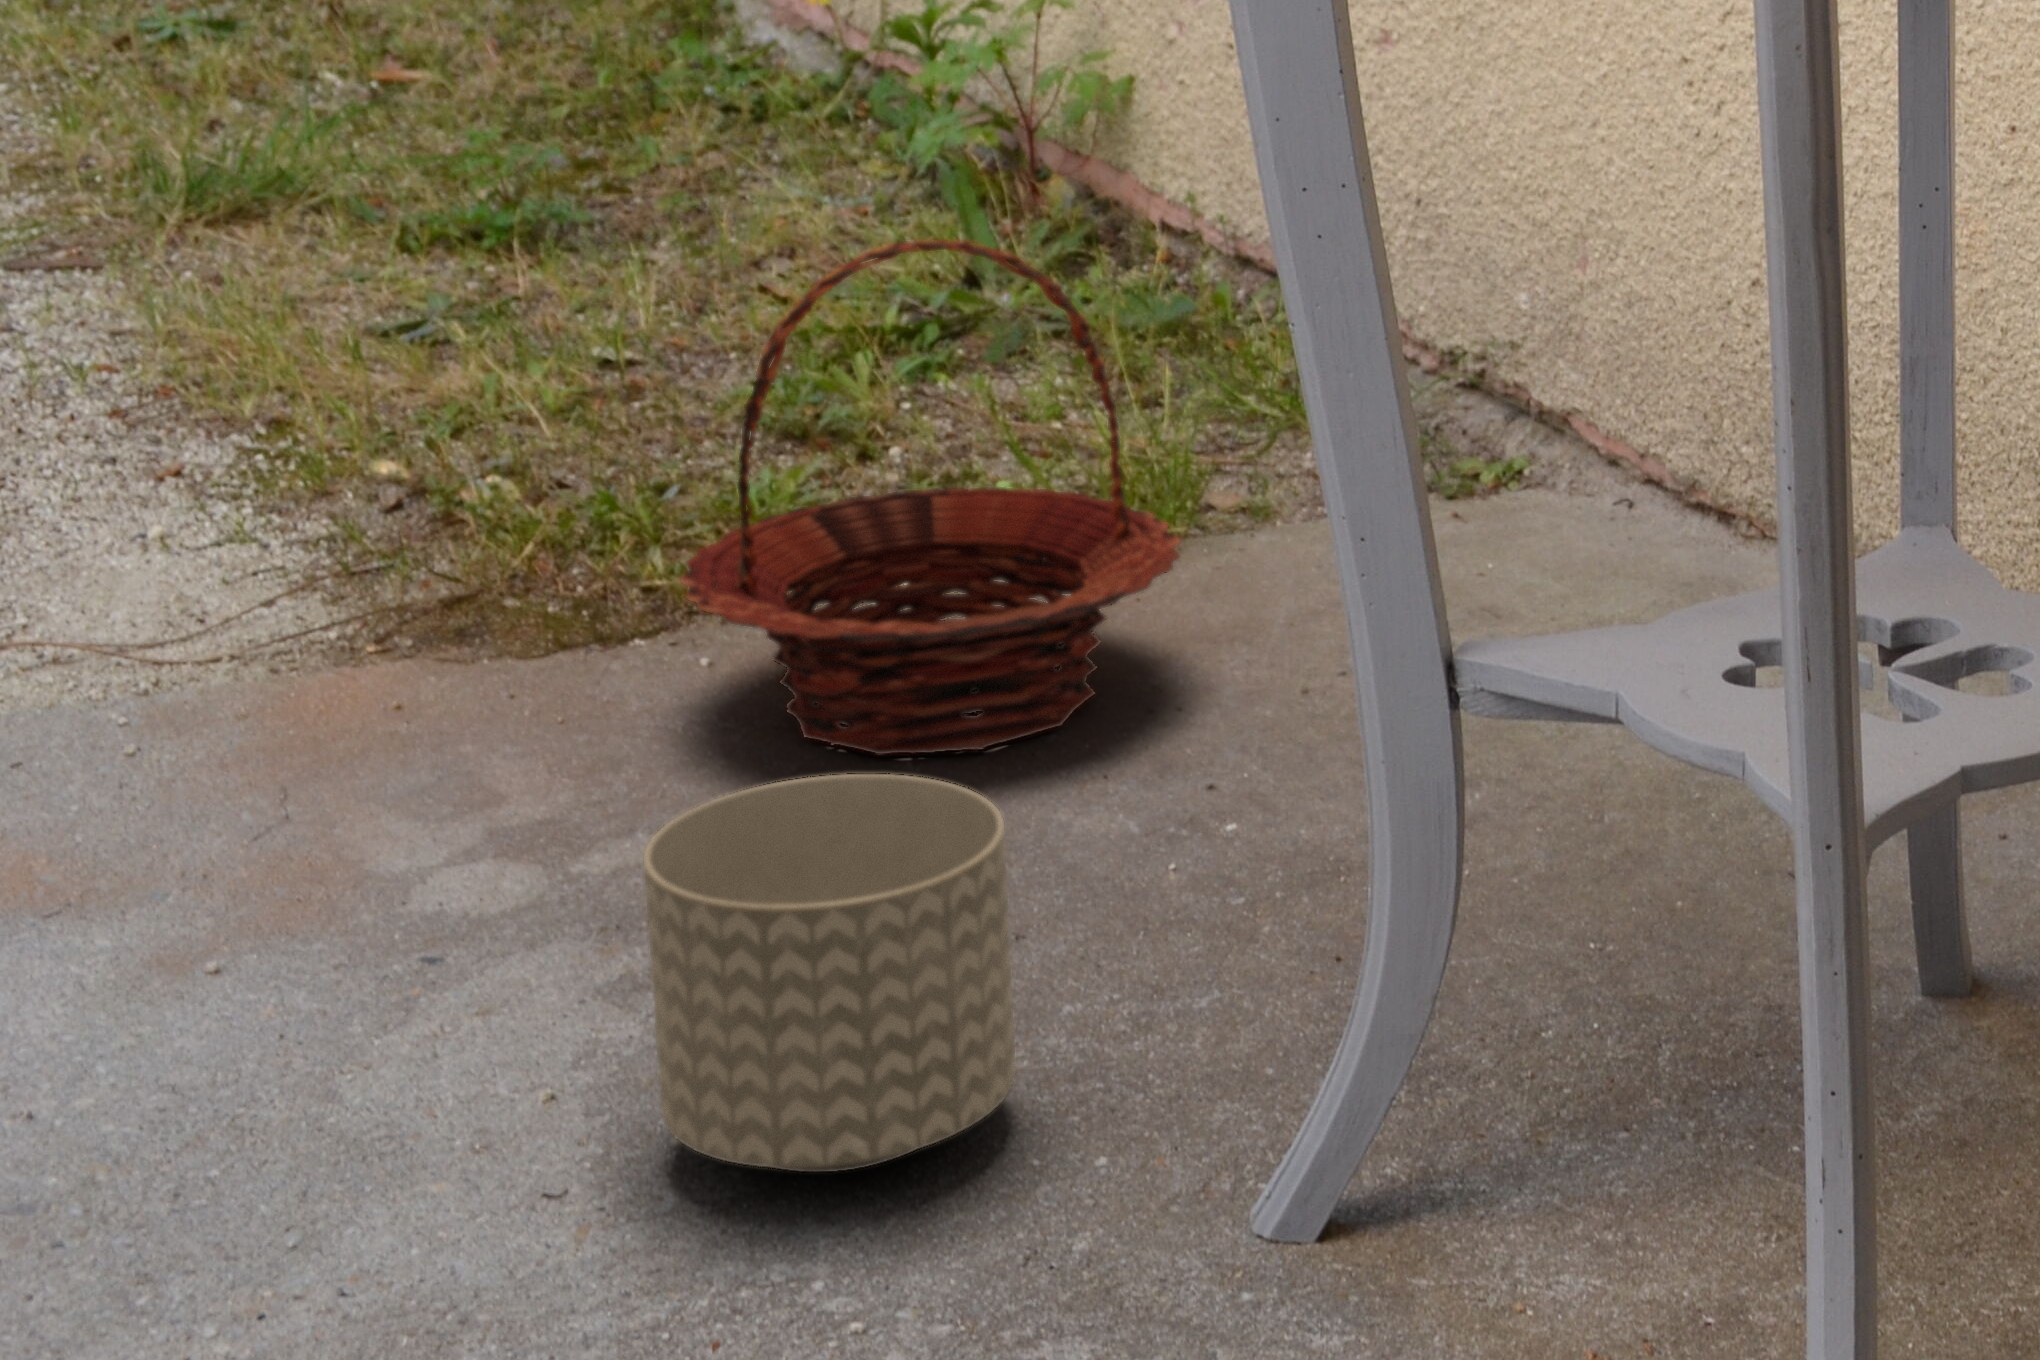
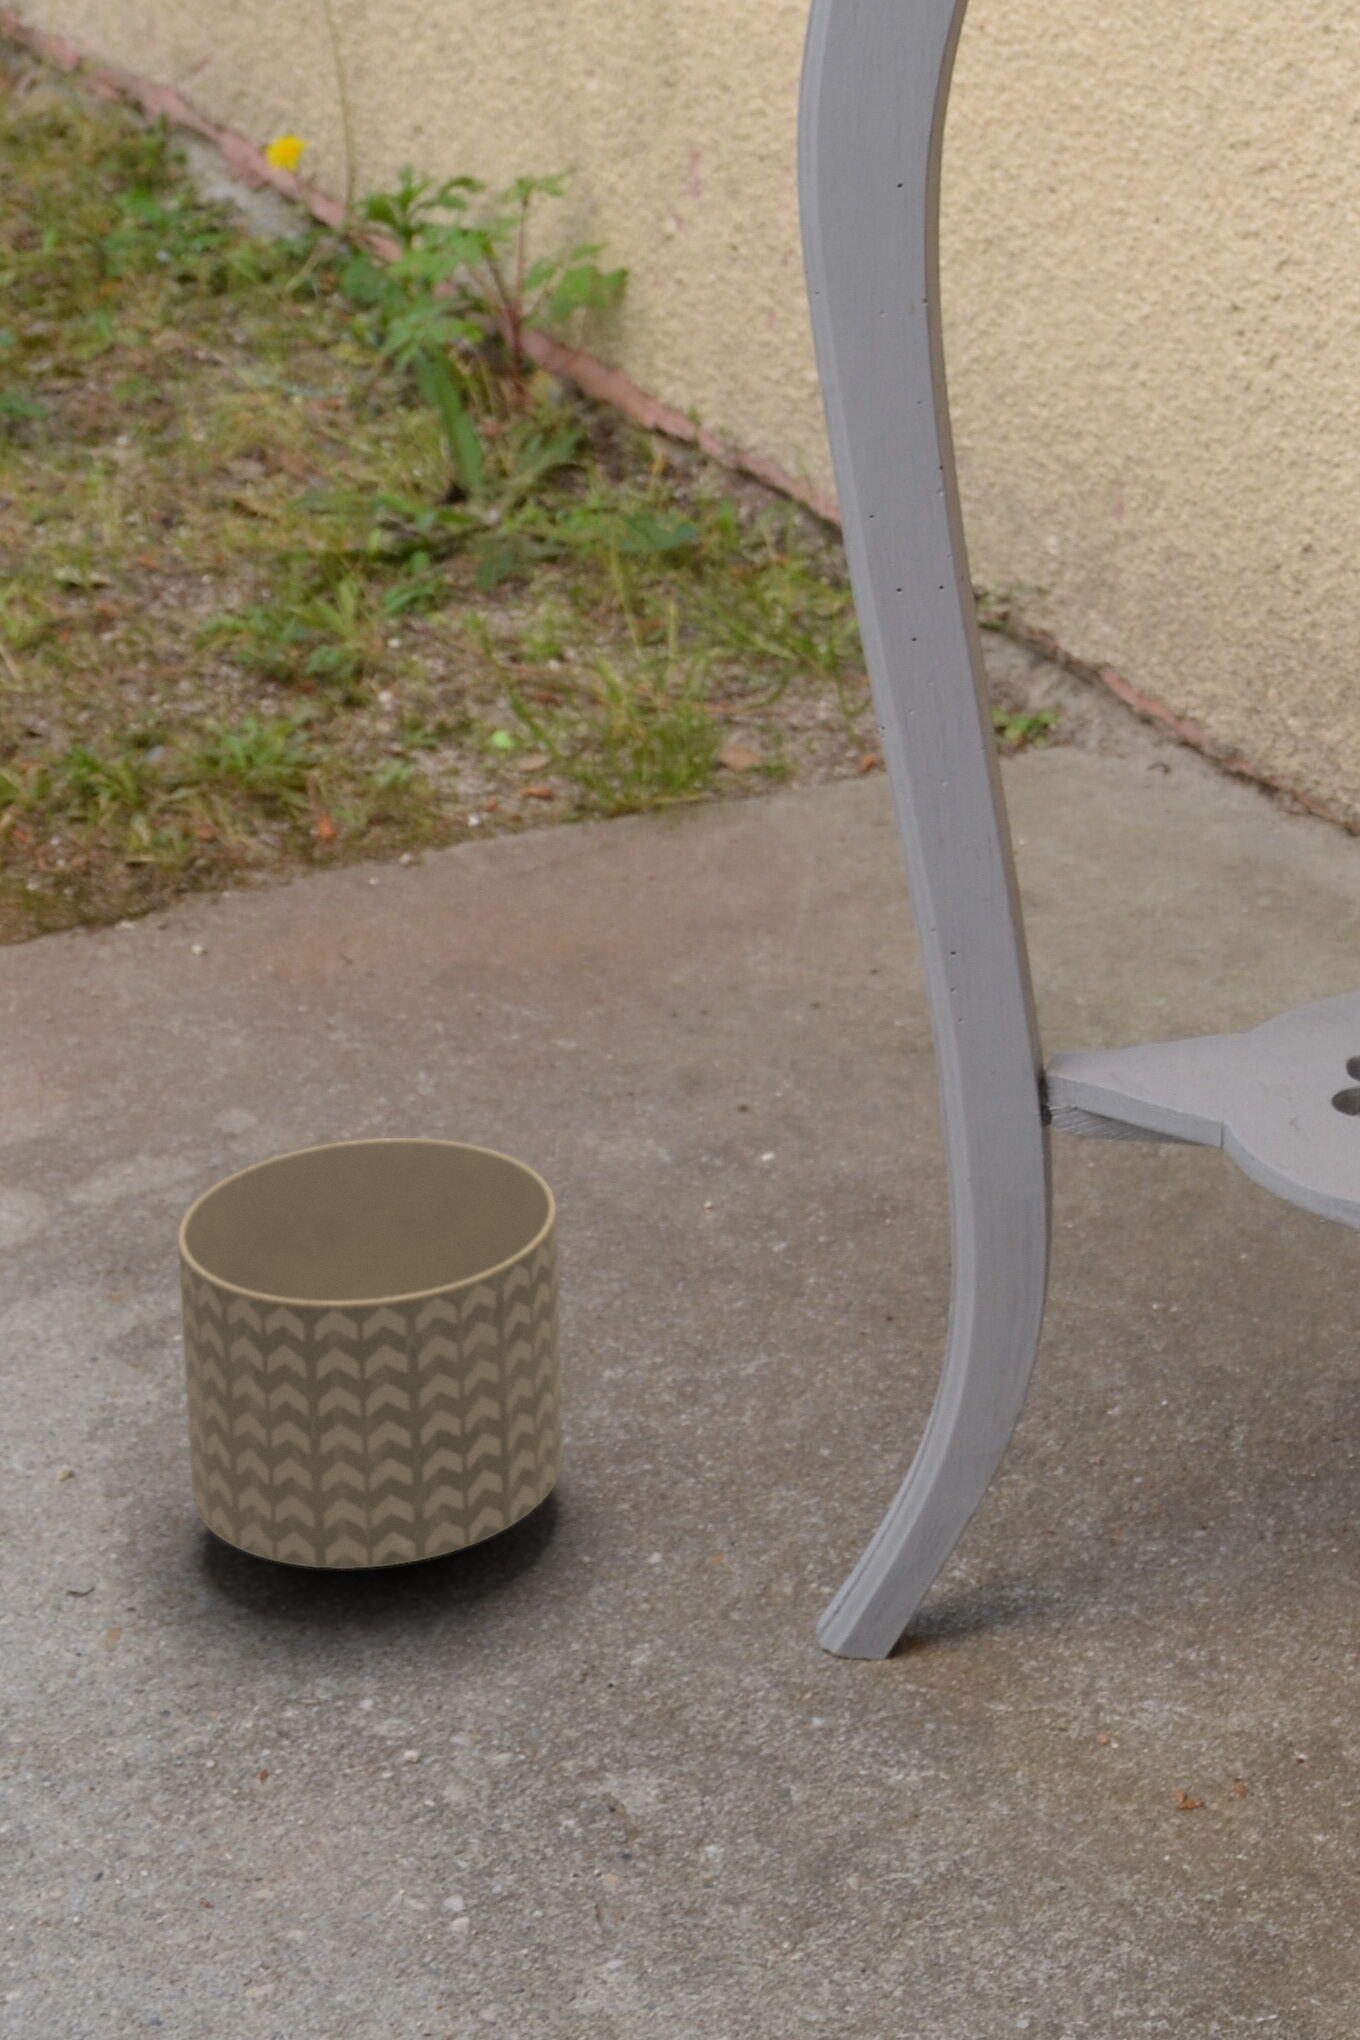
basket: present [680,240,1180,754] -> none [180,519,708,1061]

